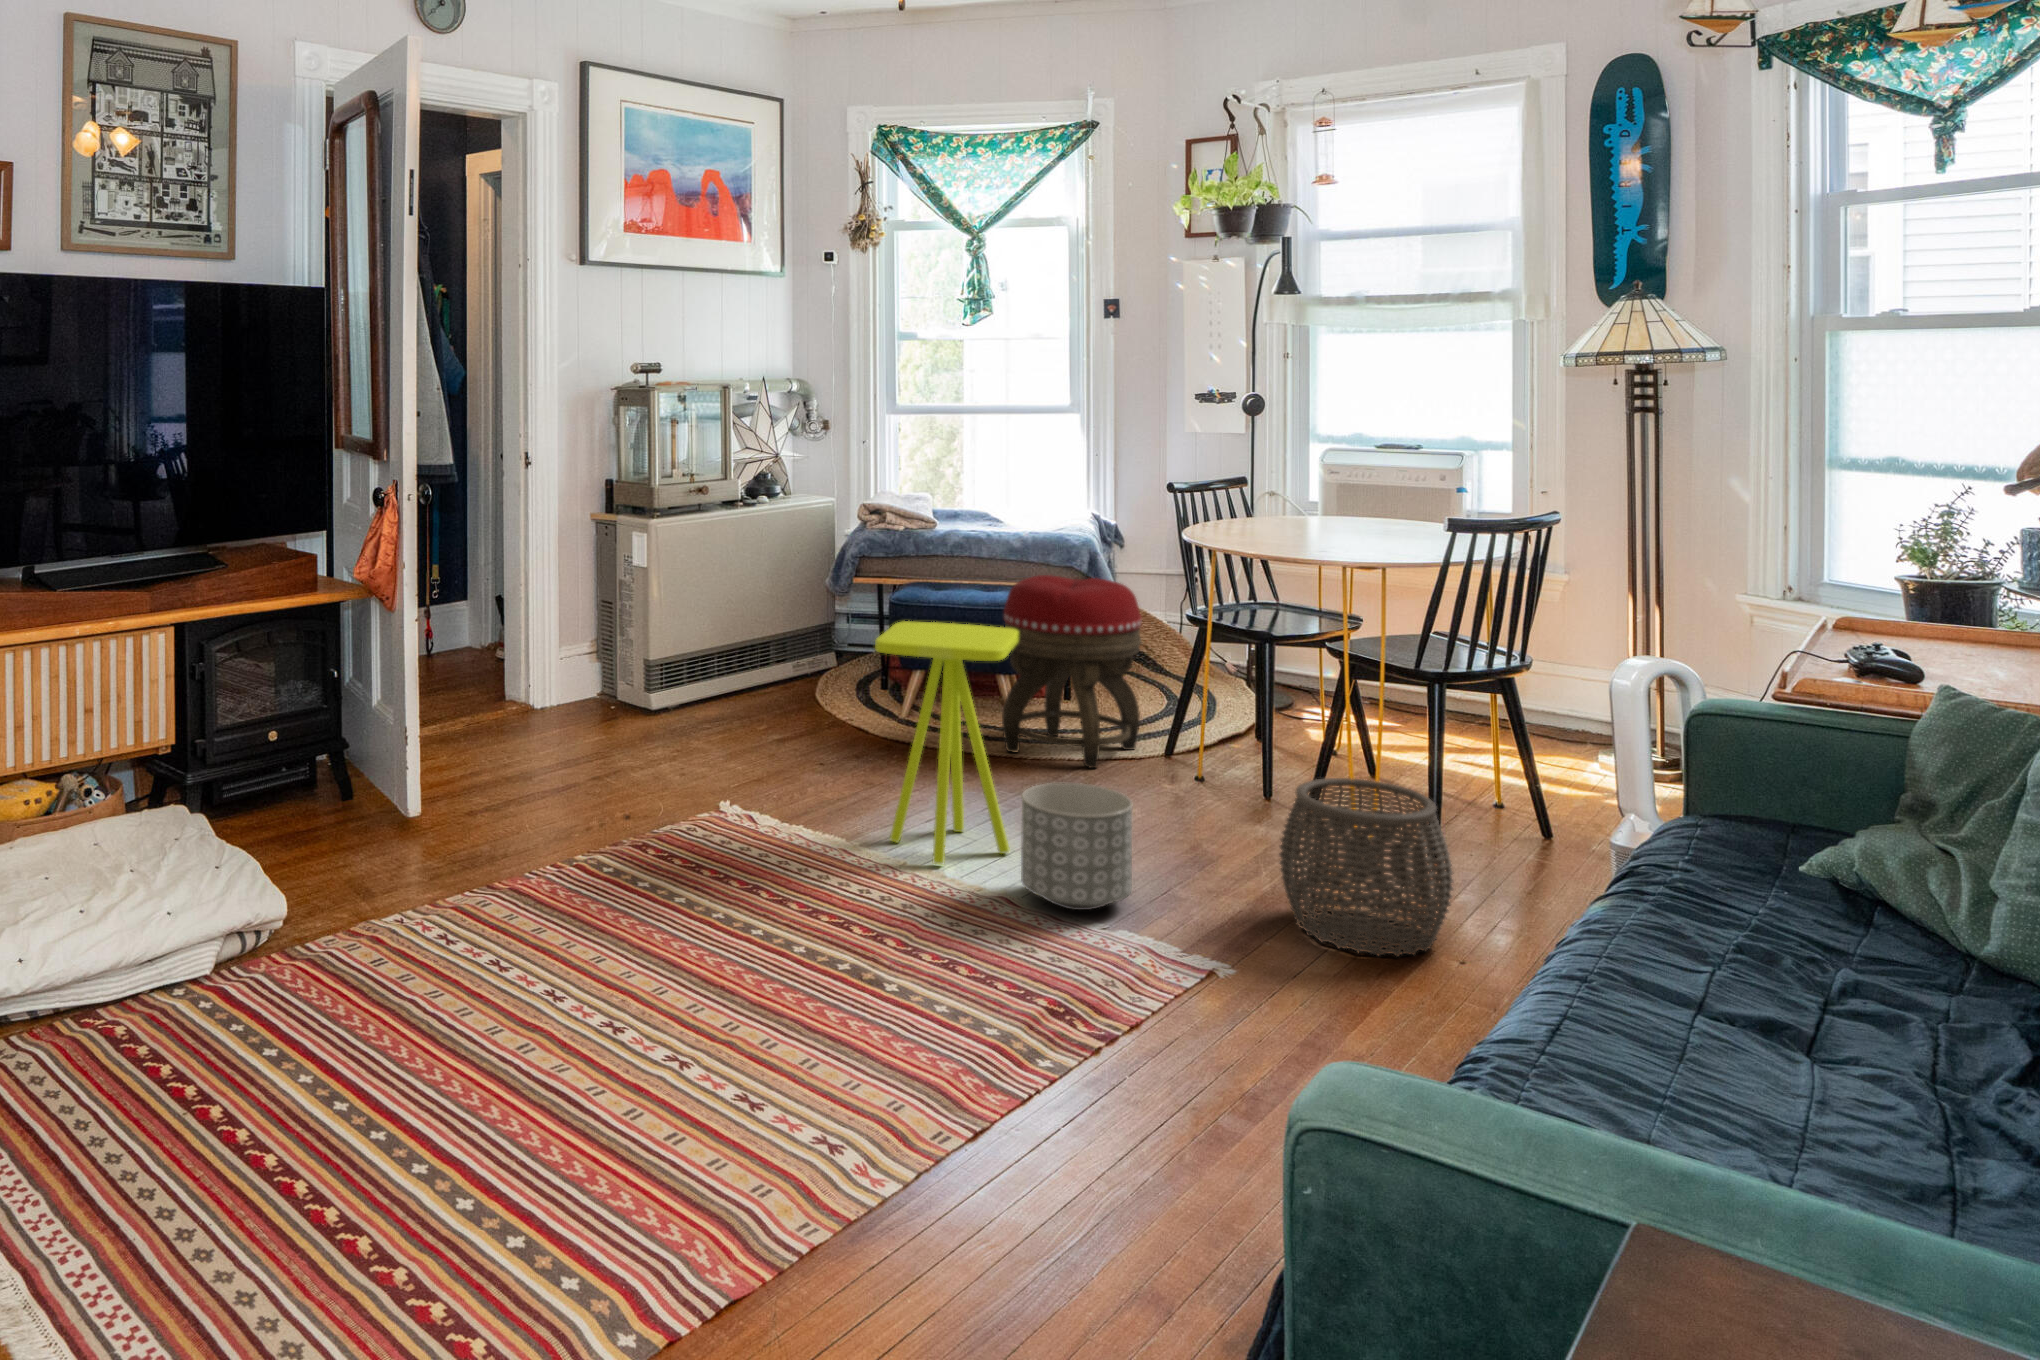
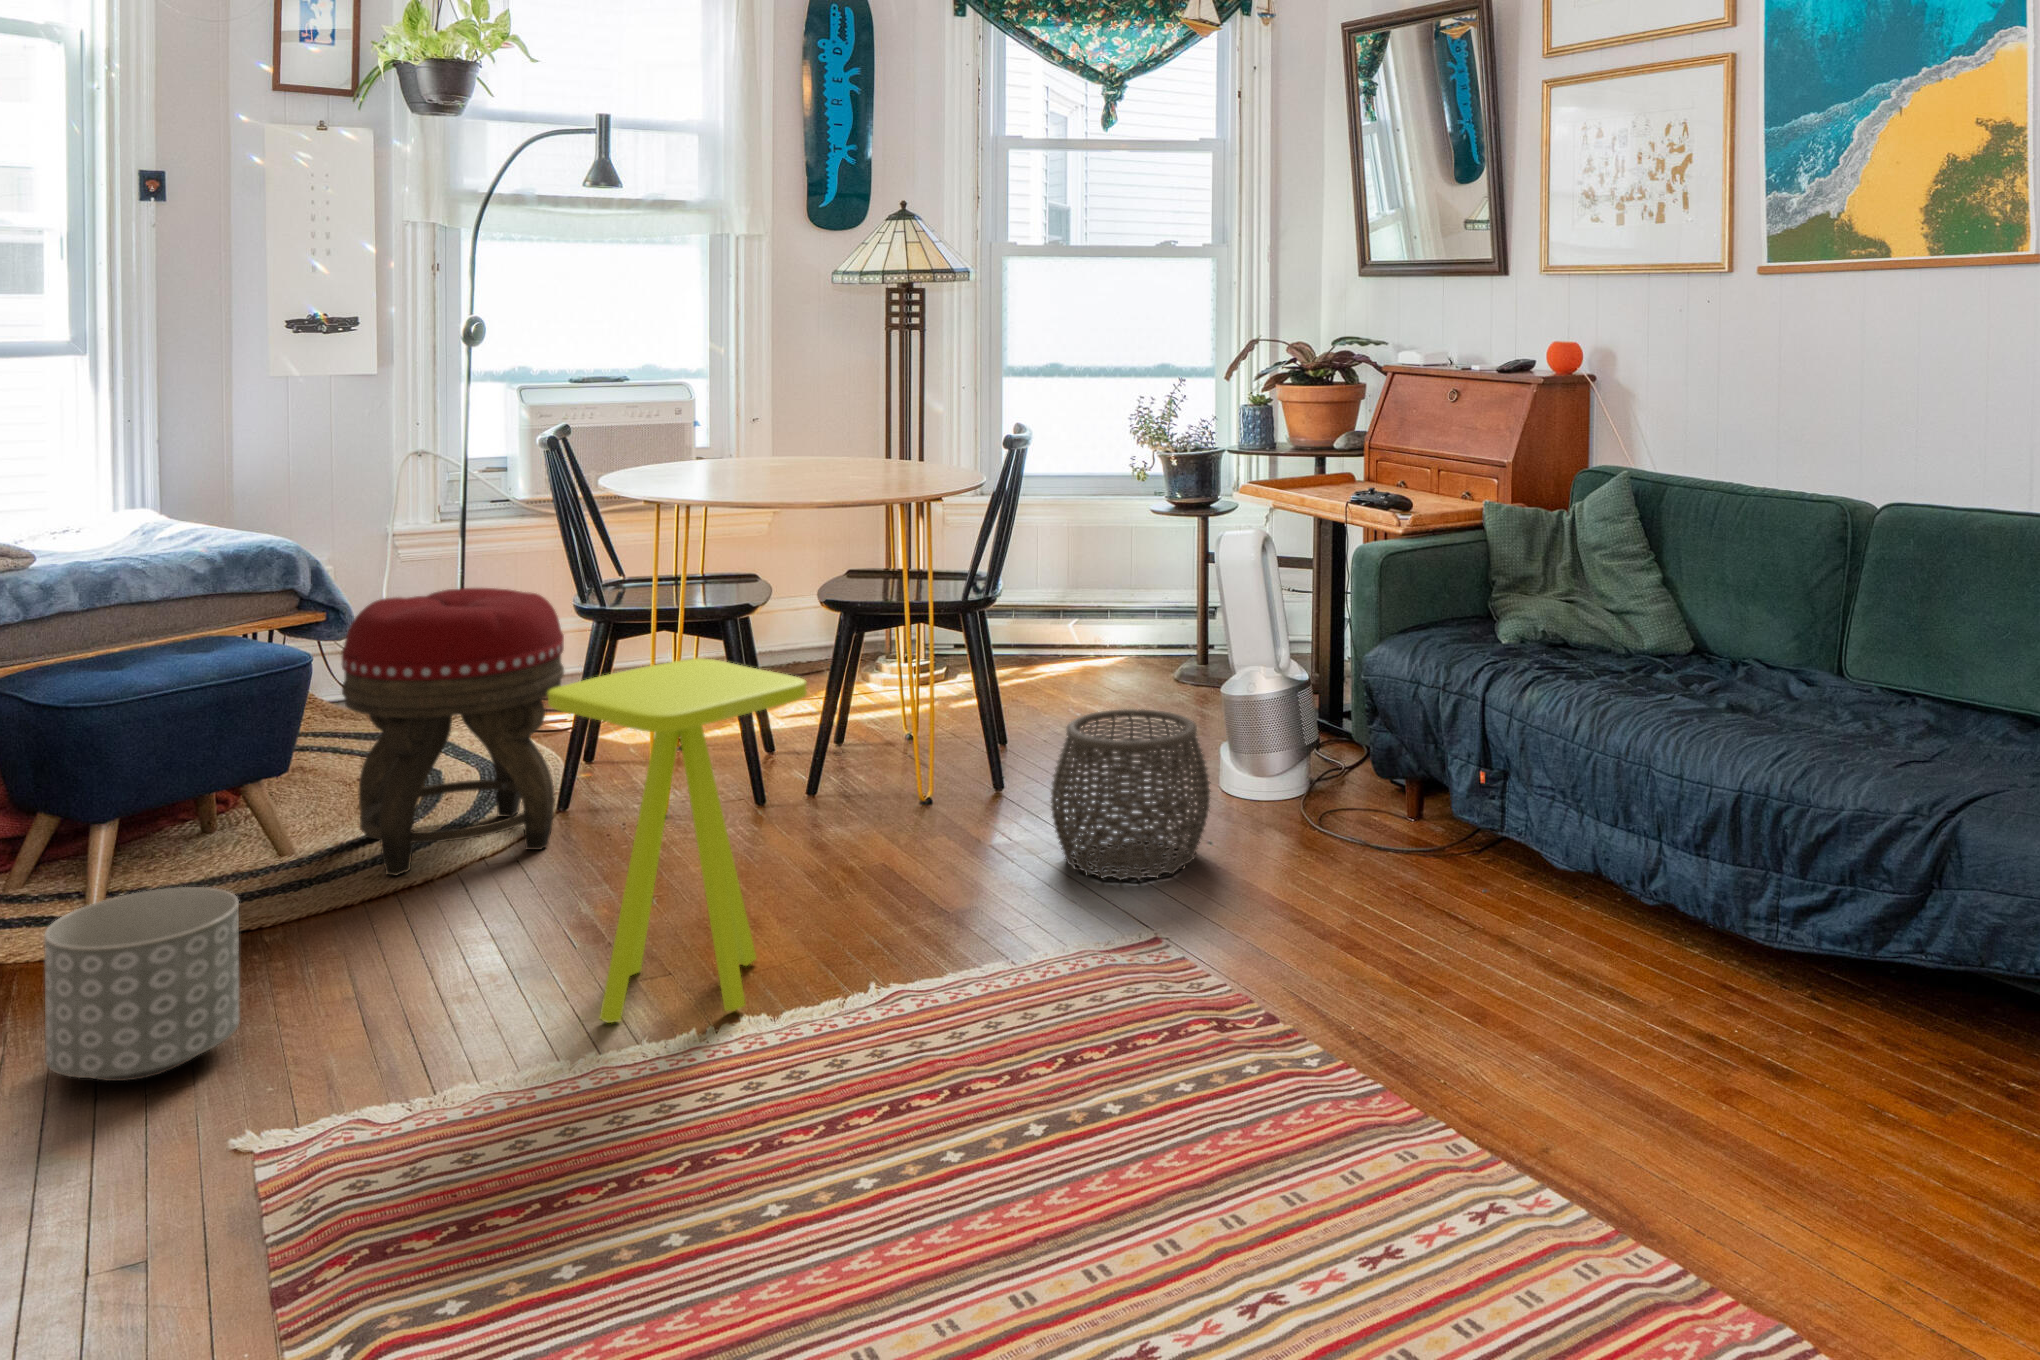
planter: present [1021,783,1132,910] -> present [44,887,240,1081]

